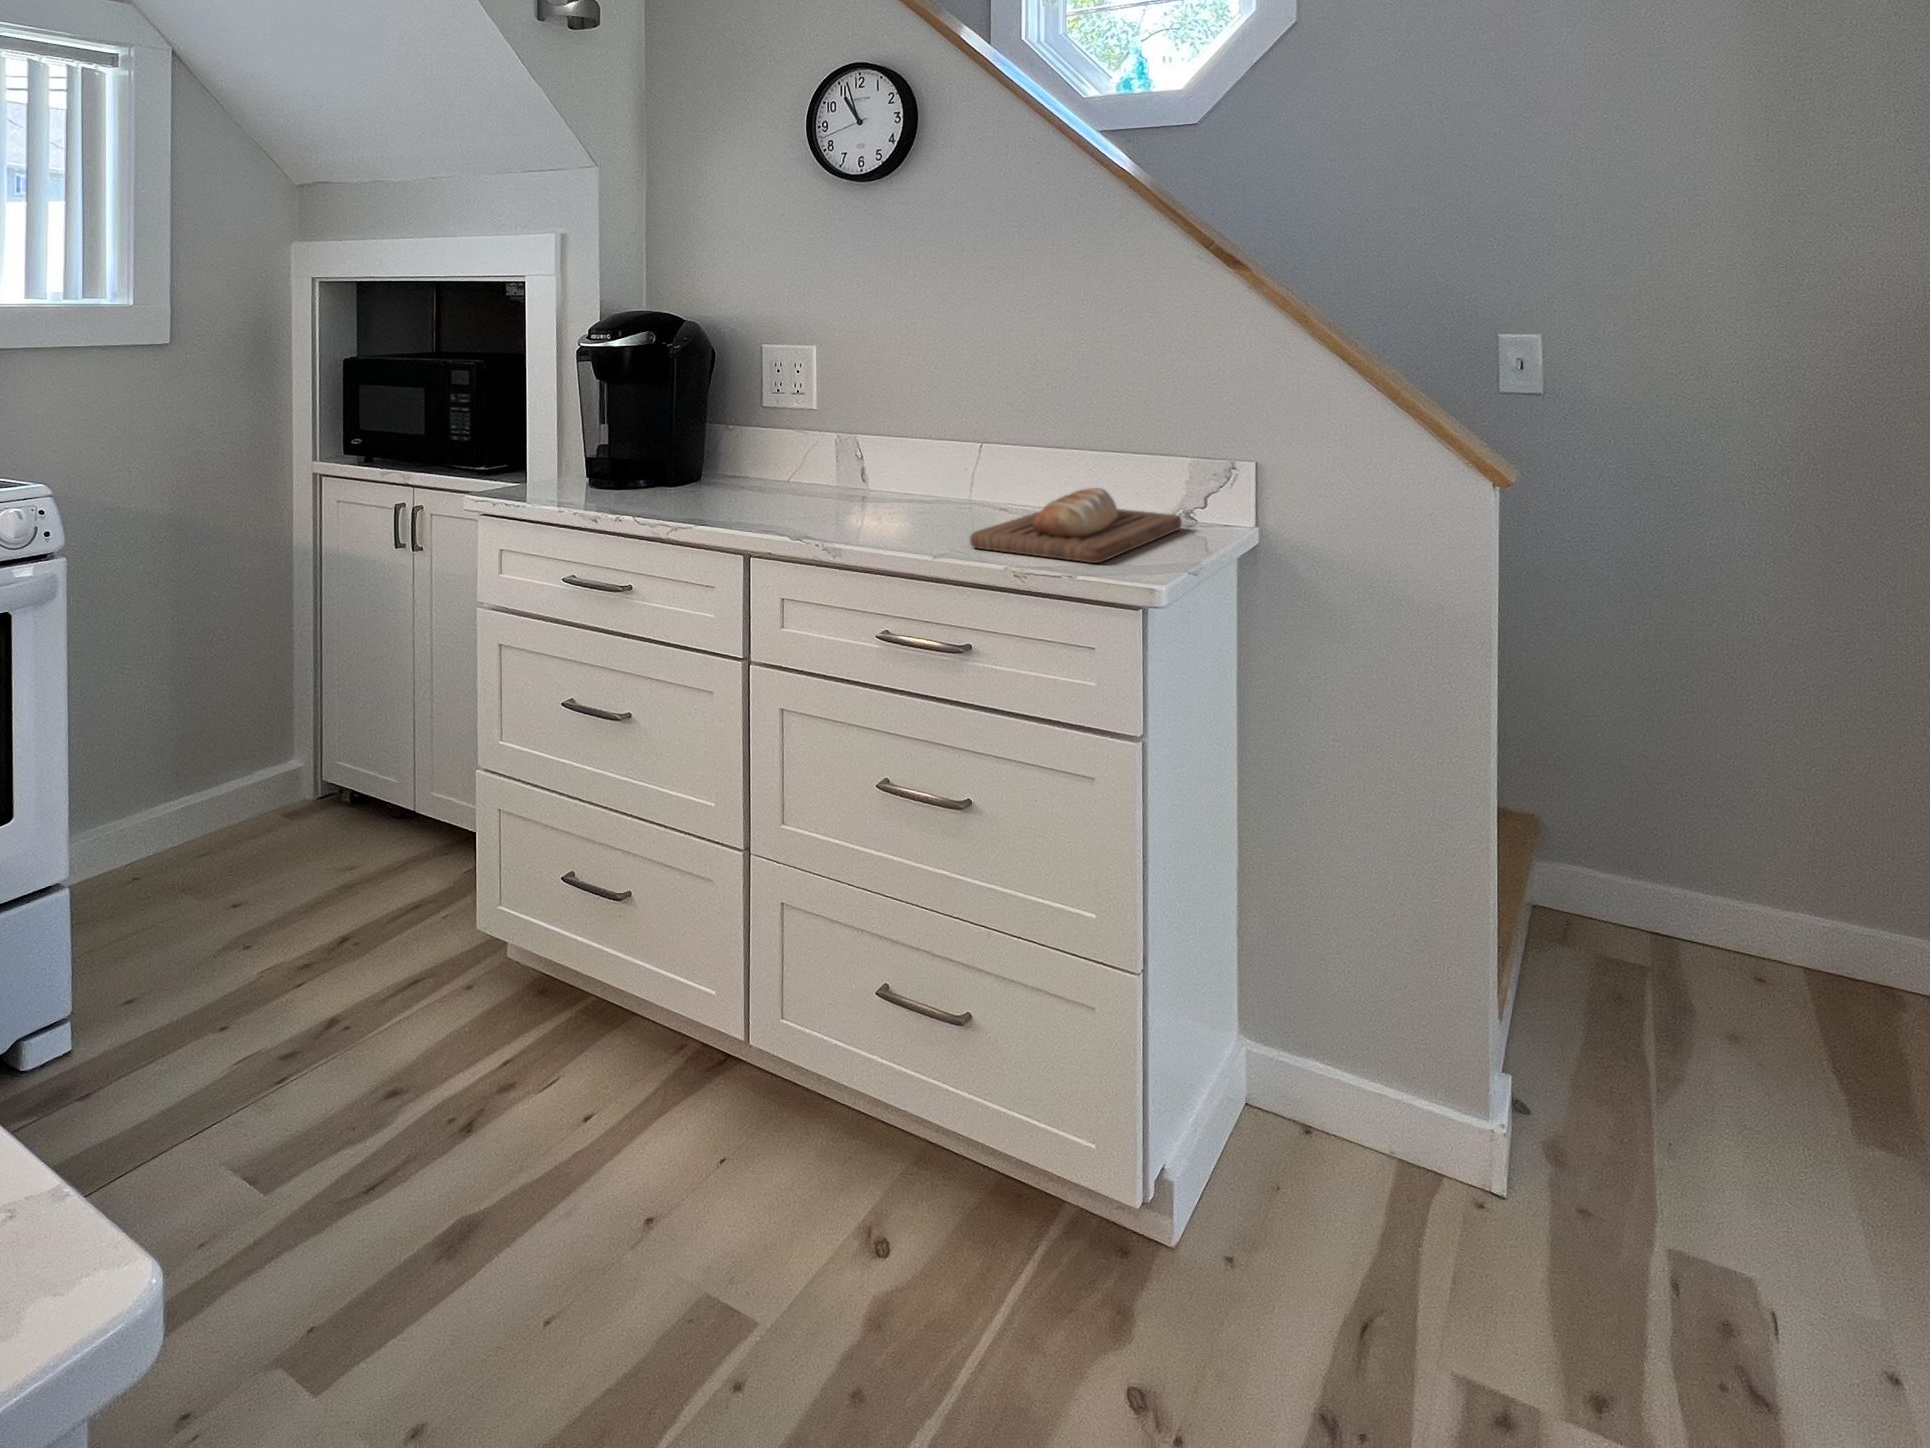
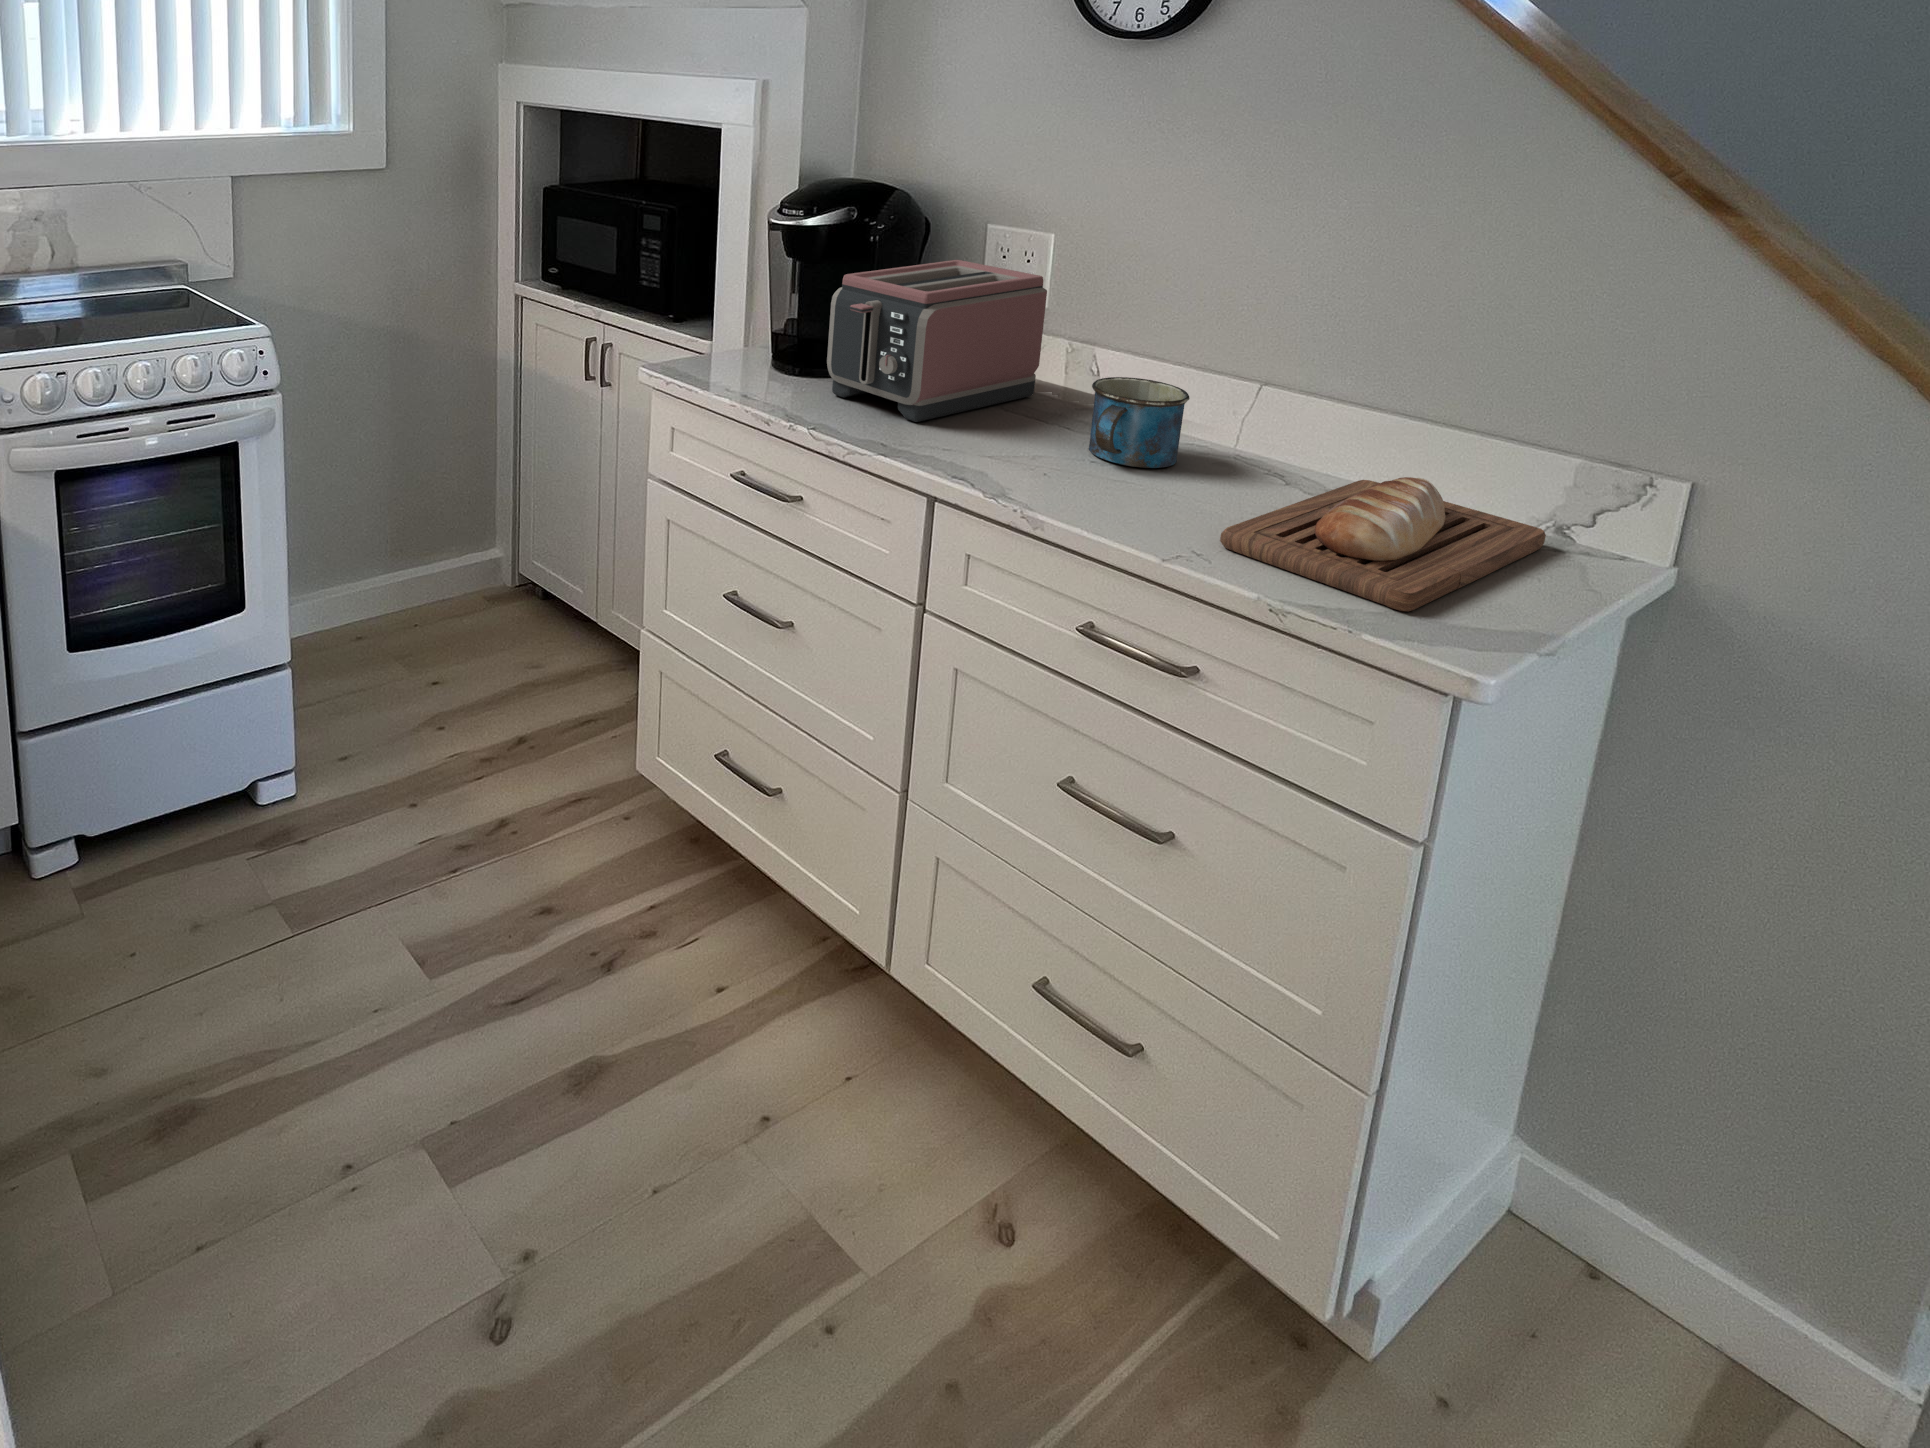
toaster: none [642,379,820,509] -> present [827,260,1047,422]
mug: none [863,450,937,517] -> present [1089,377,1190,468]

